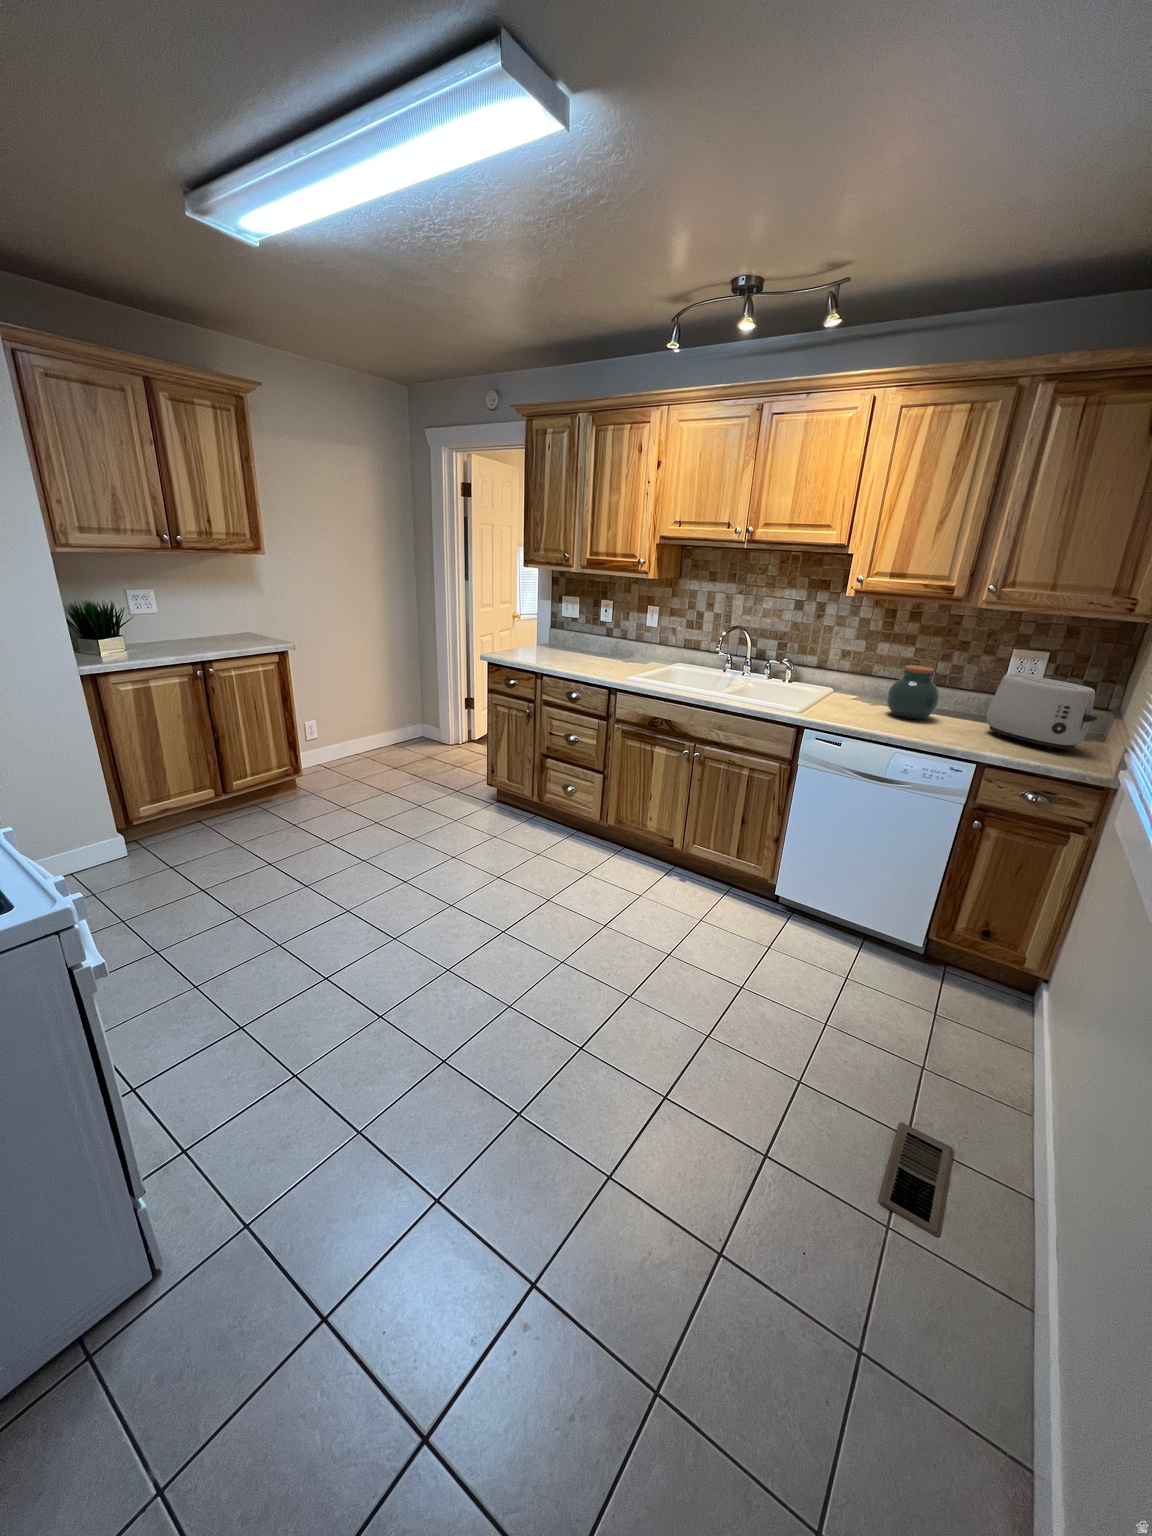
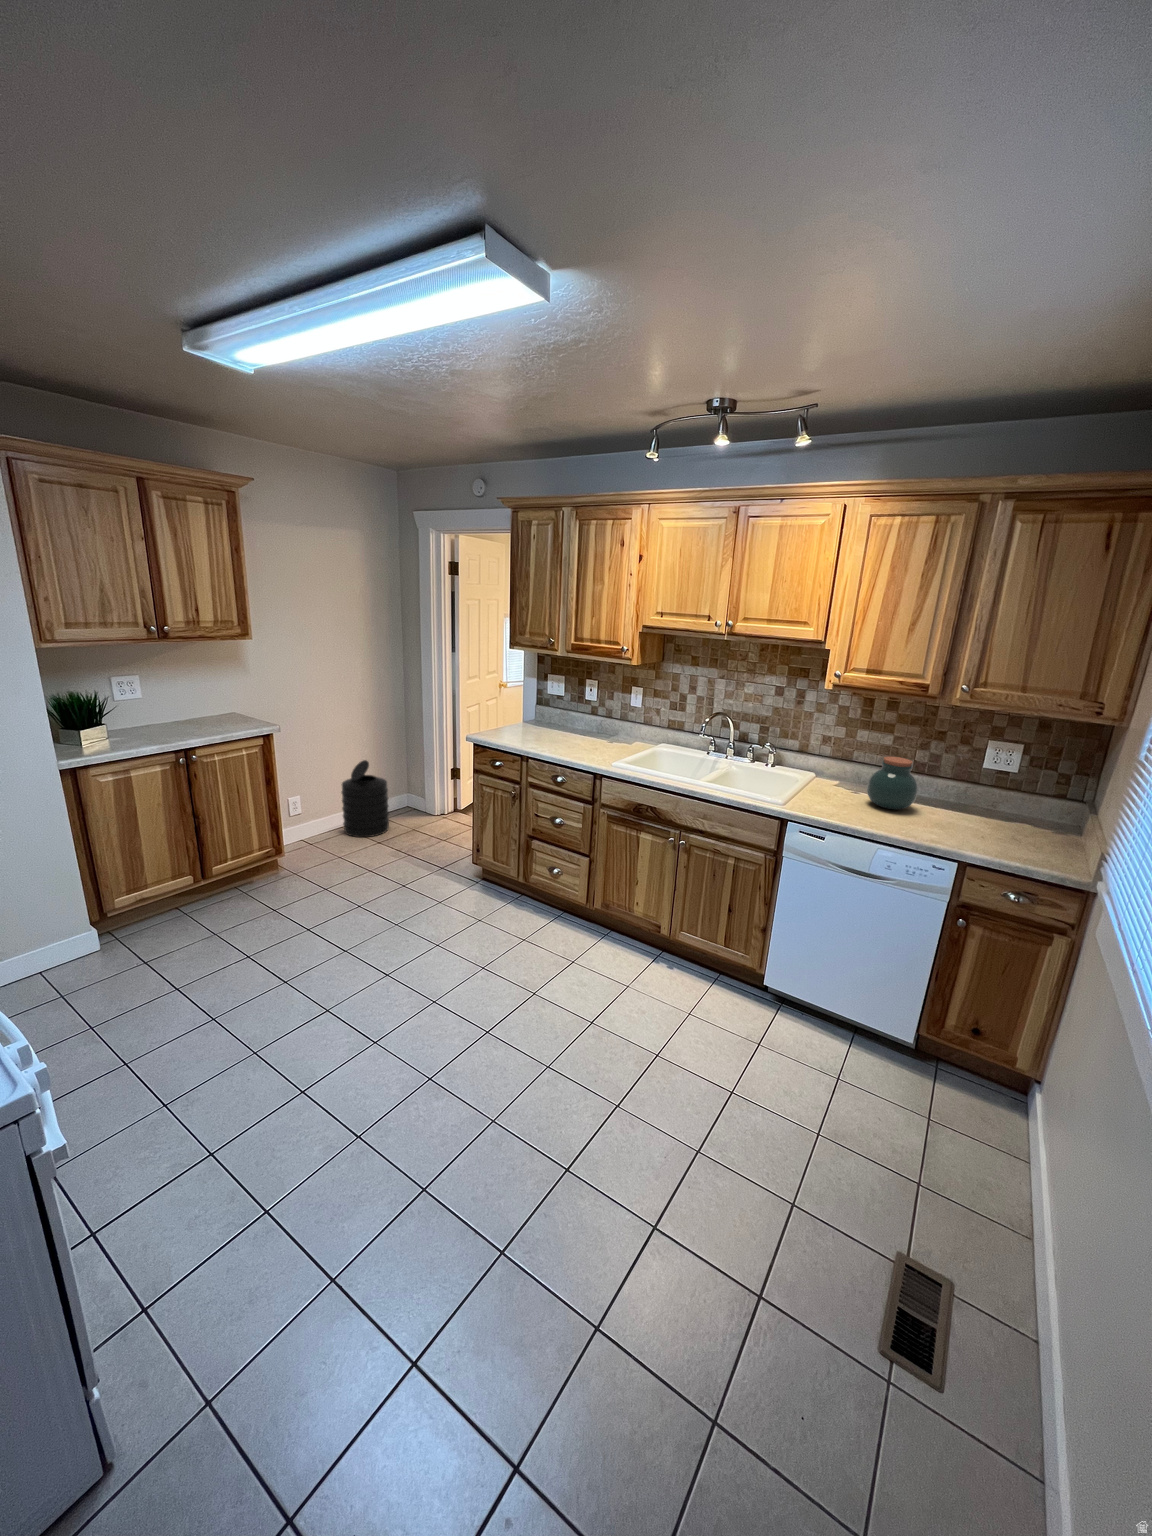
toaster: present [987,674,1098,750] -> none [965,769,1073,847]
trash can: none [355,687,403,764] -> present [342,760,389,837]

